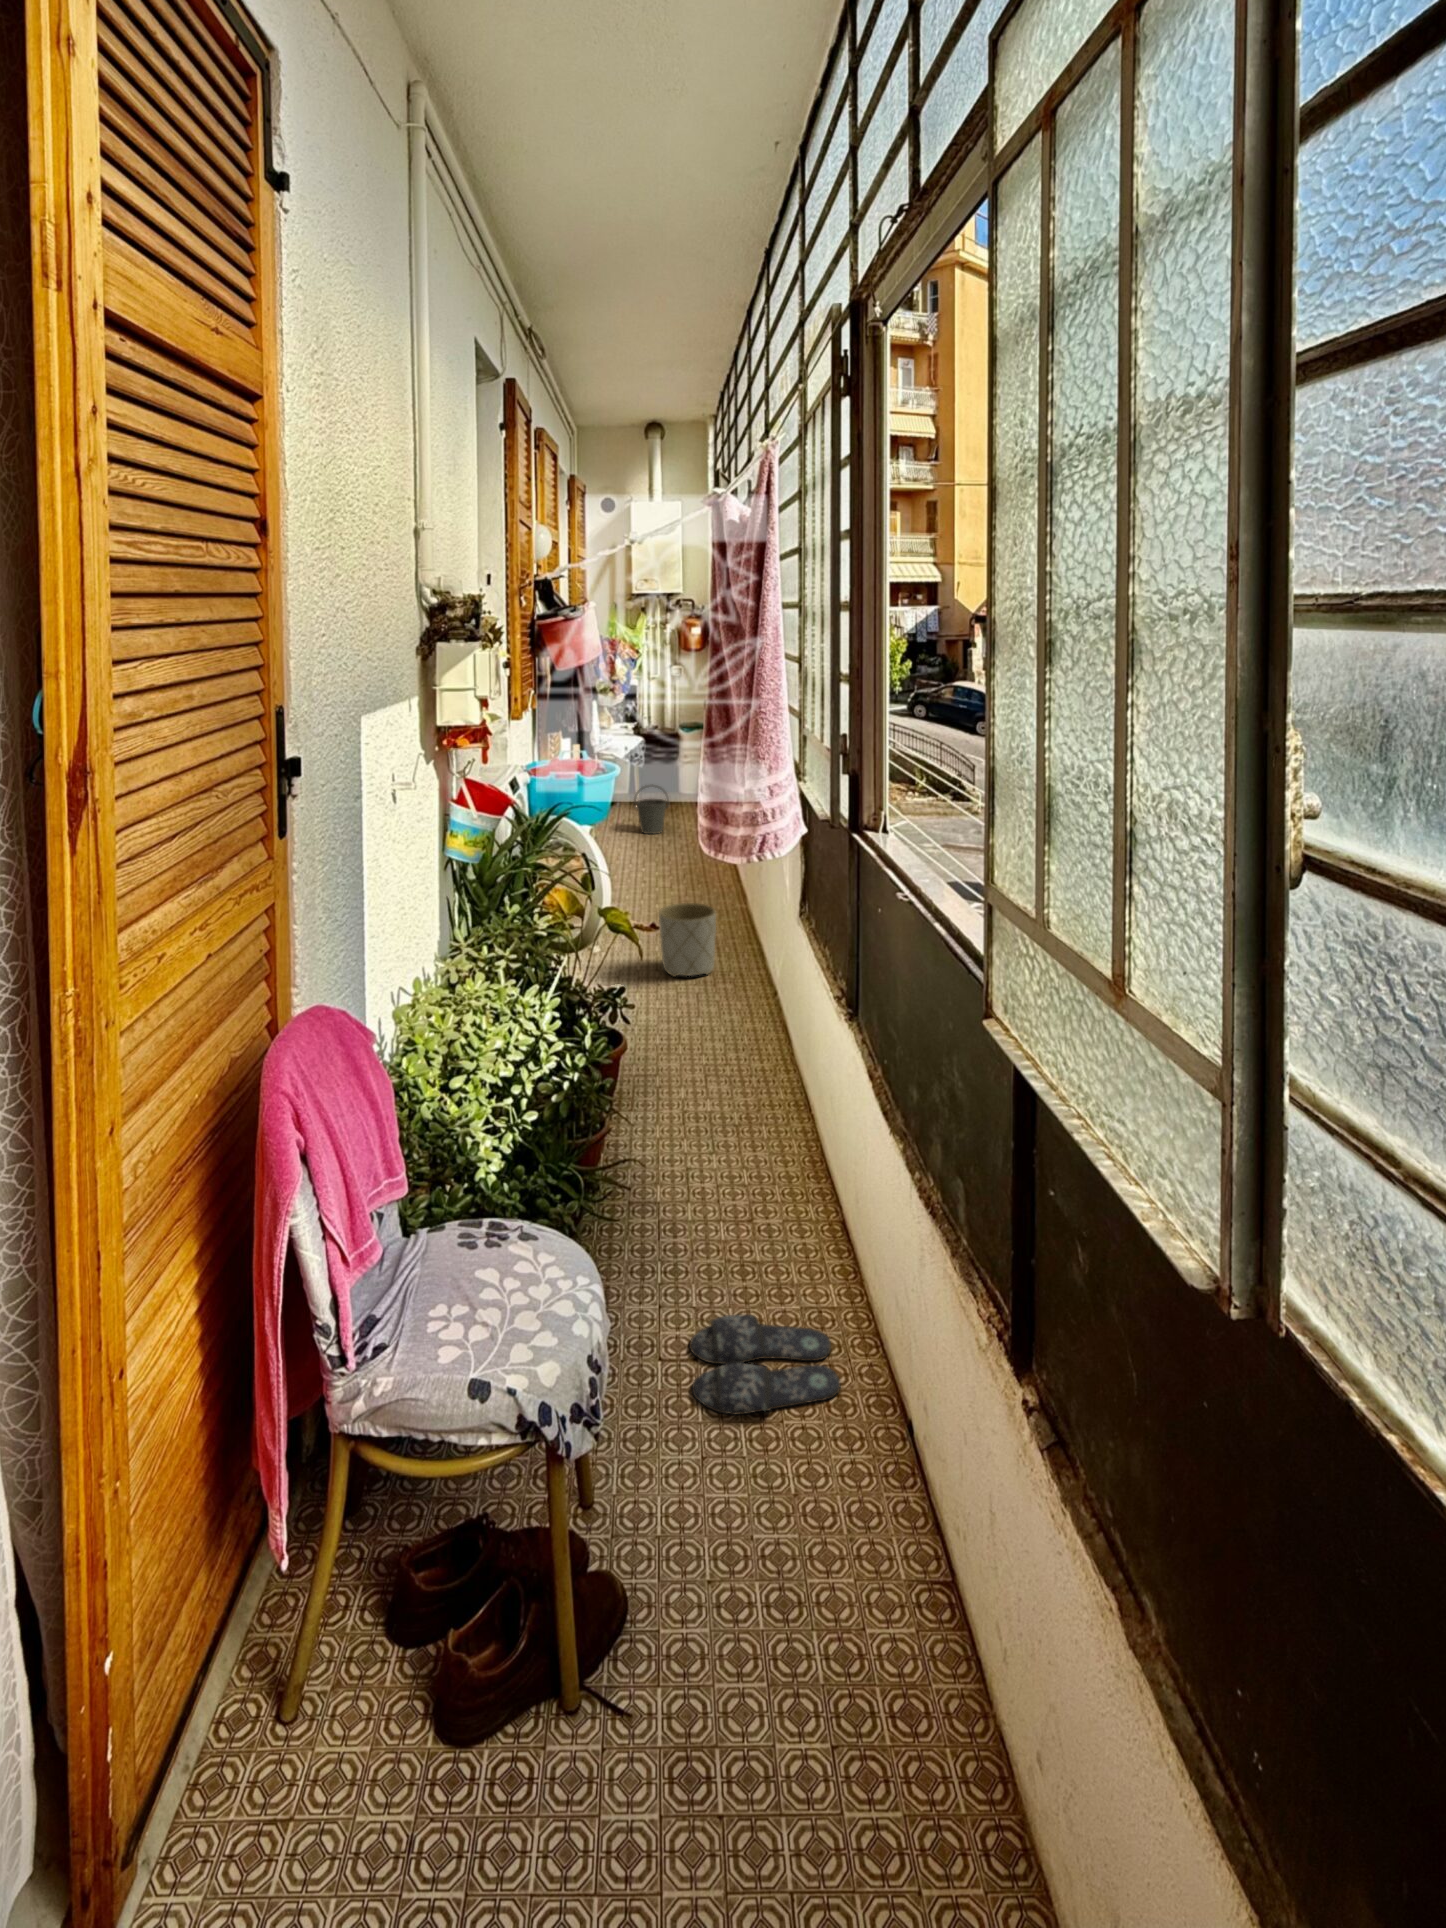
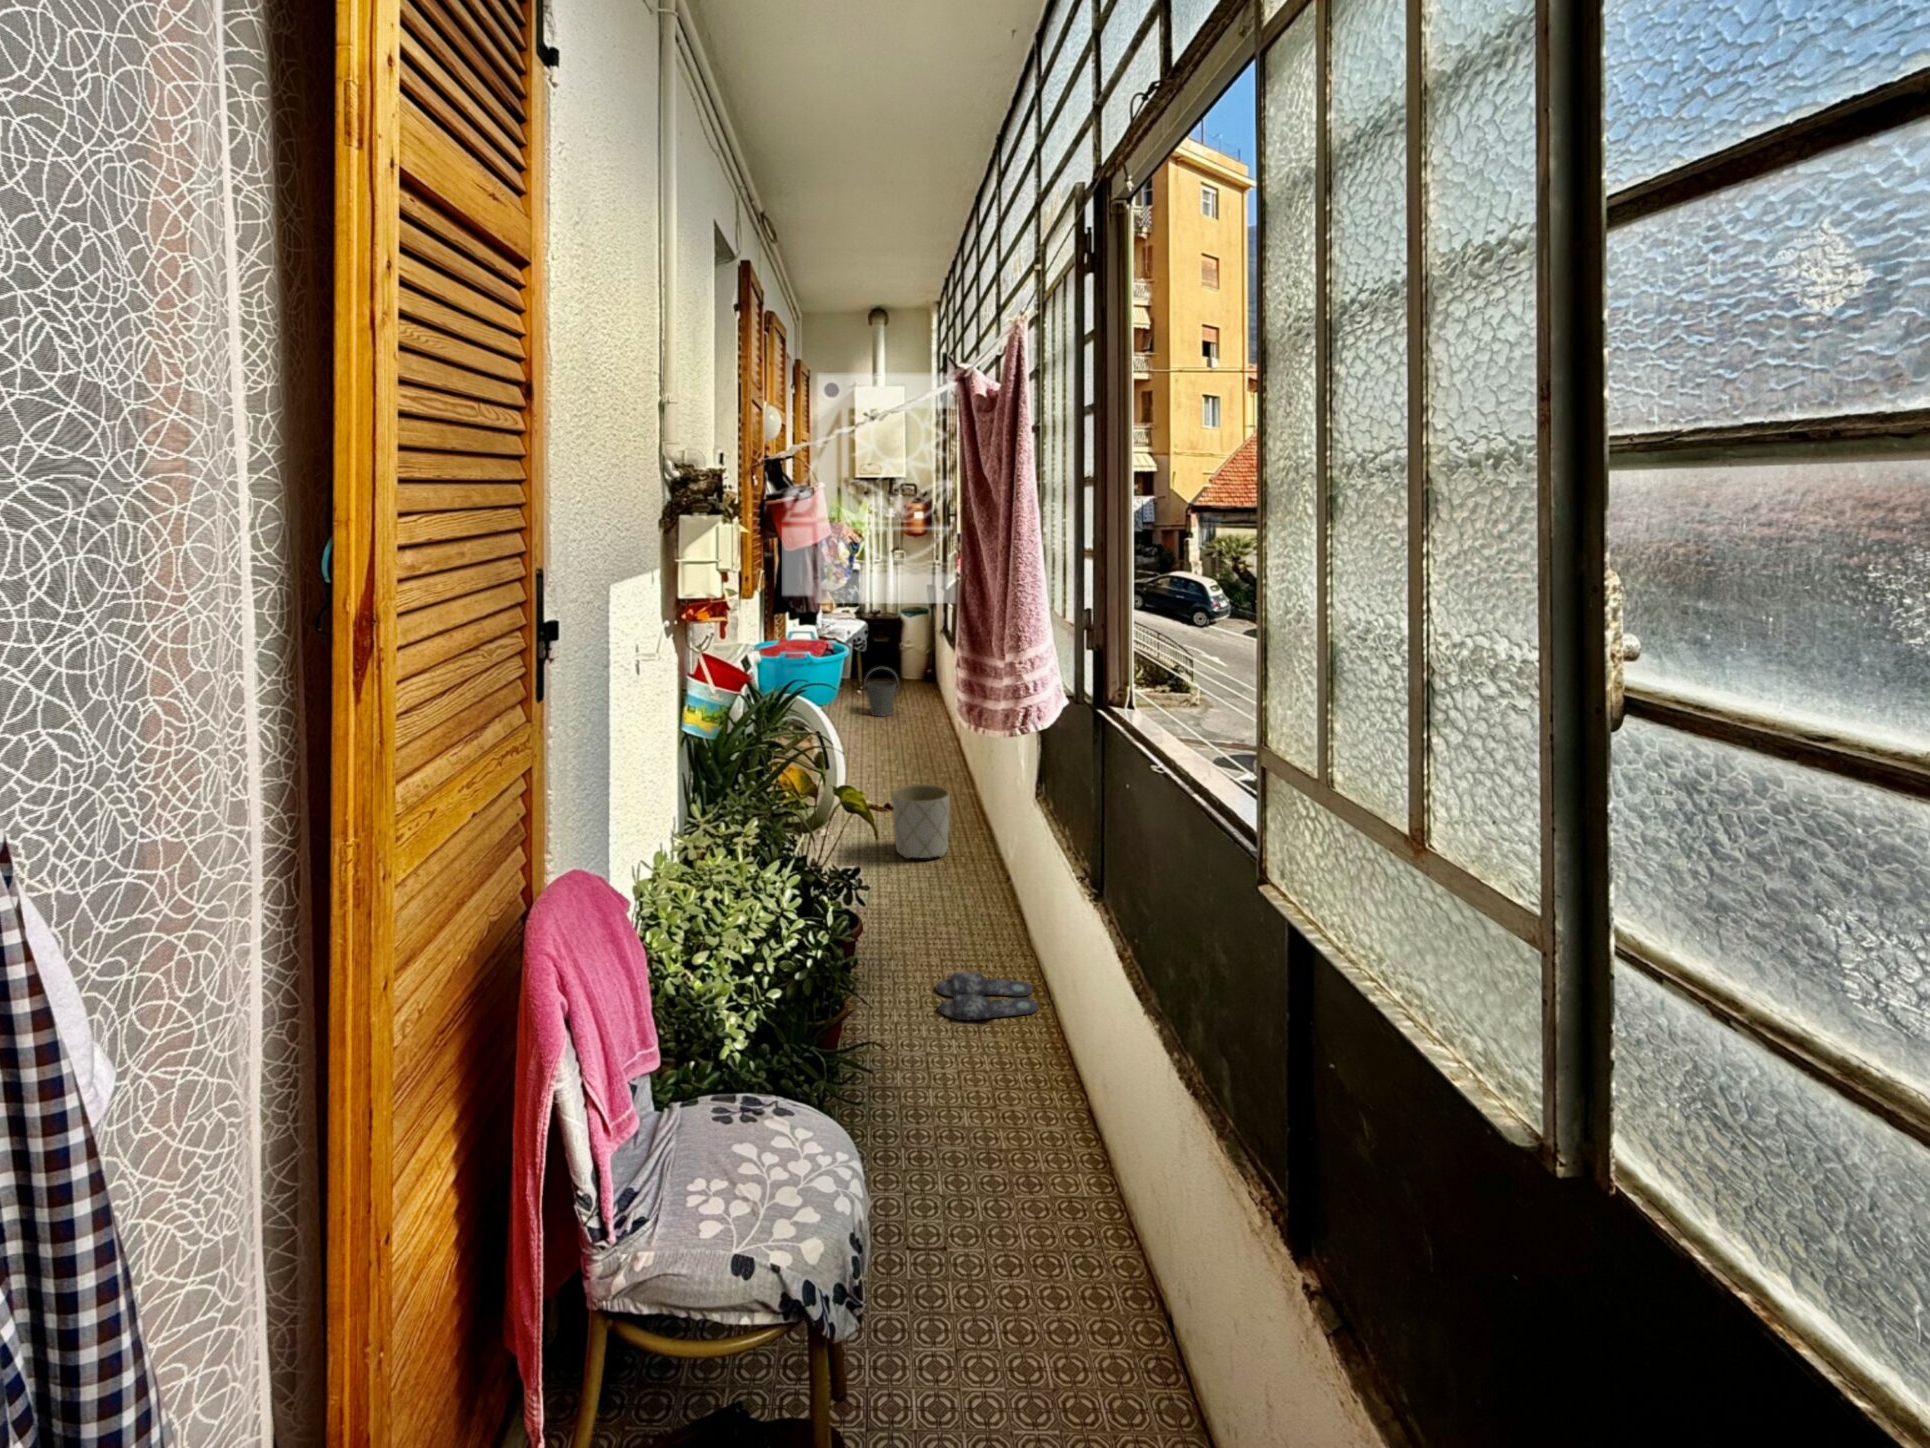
slippers: present [689,1315,841,1415] -> present [936,972,1038,1020]

